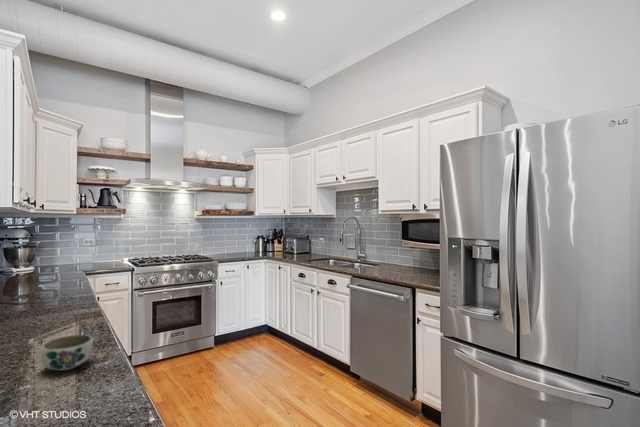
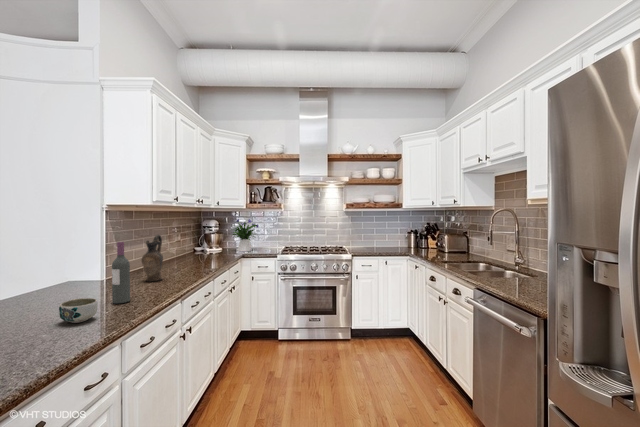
flower arrangement: none [46,225,98,268] -> present [232,219,259,251]
ceramic pitcher: none [20,250,54,314] -> present [142,235,163,281]
wine bottle: none [53,260,78,342] -> present [112,242,130,303]

